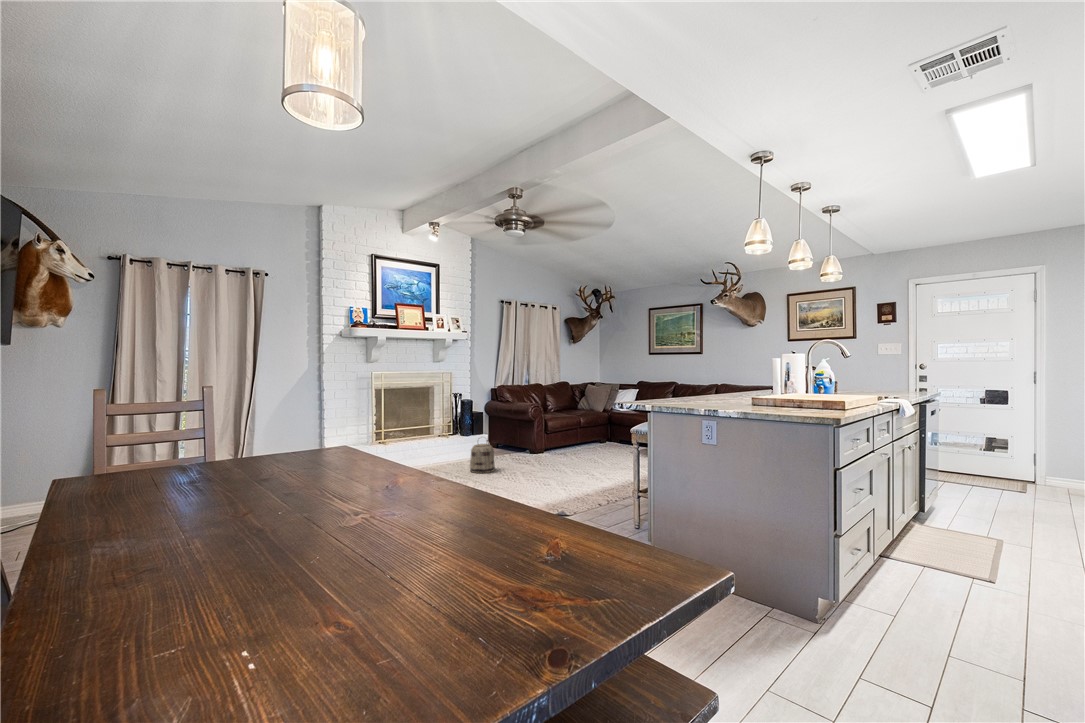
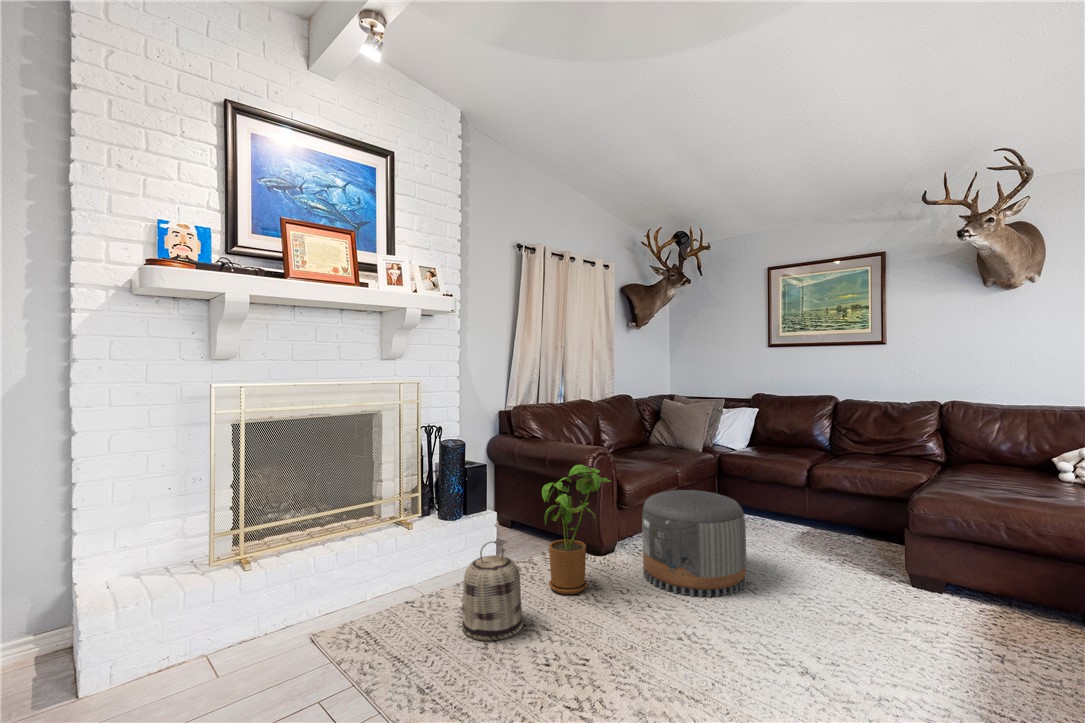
house plant: none [506,409,537,465] -> present [542,465,610,594]
pouf: none [552,424,597,465] -> present [642,490,747,597]

